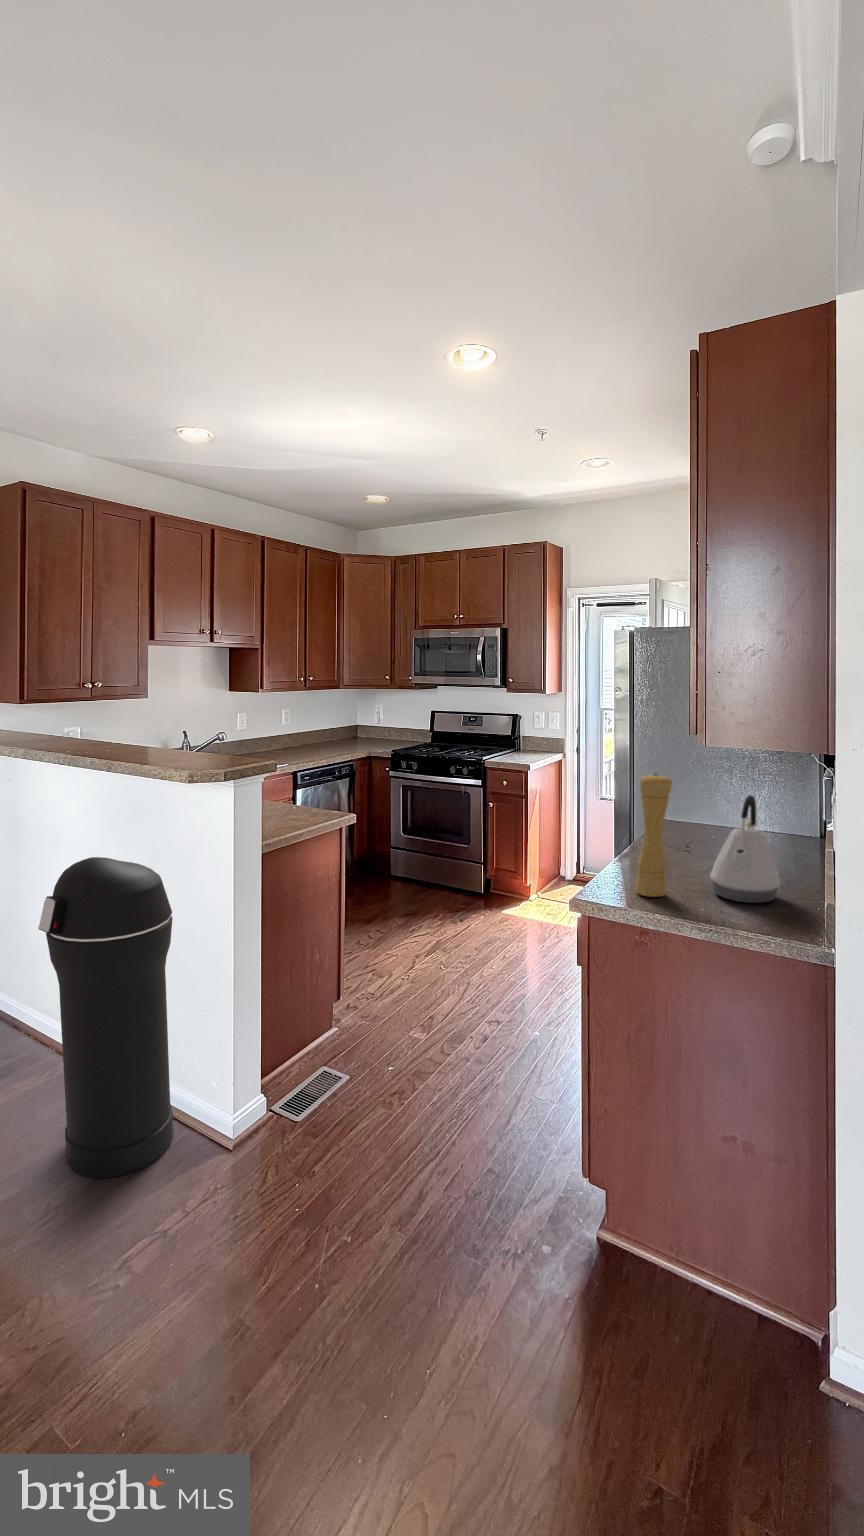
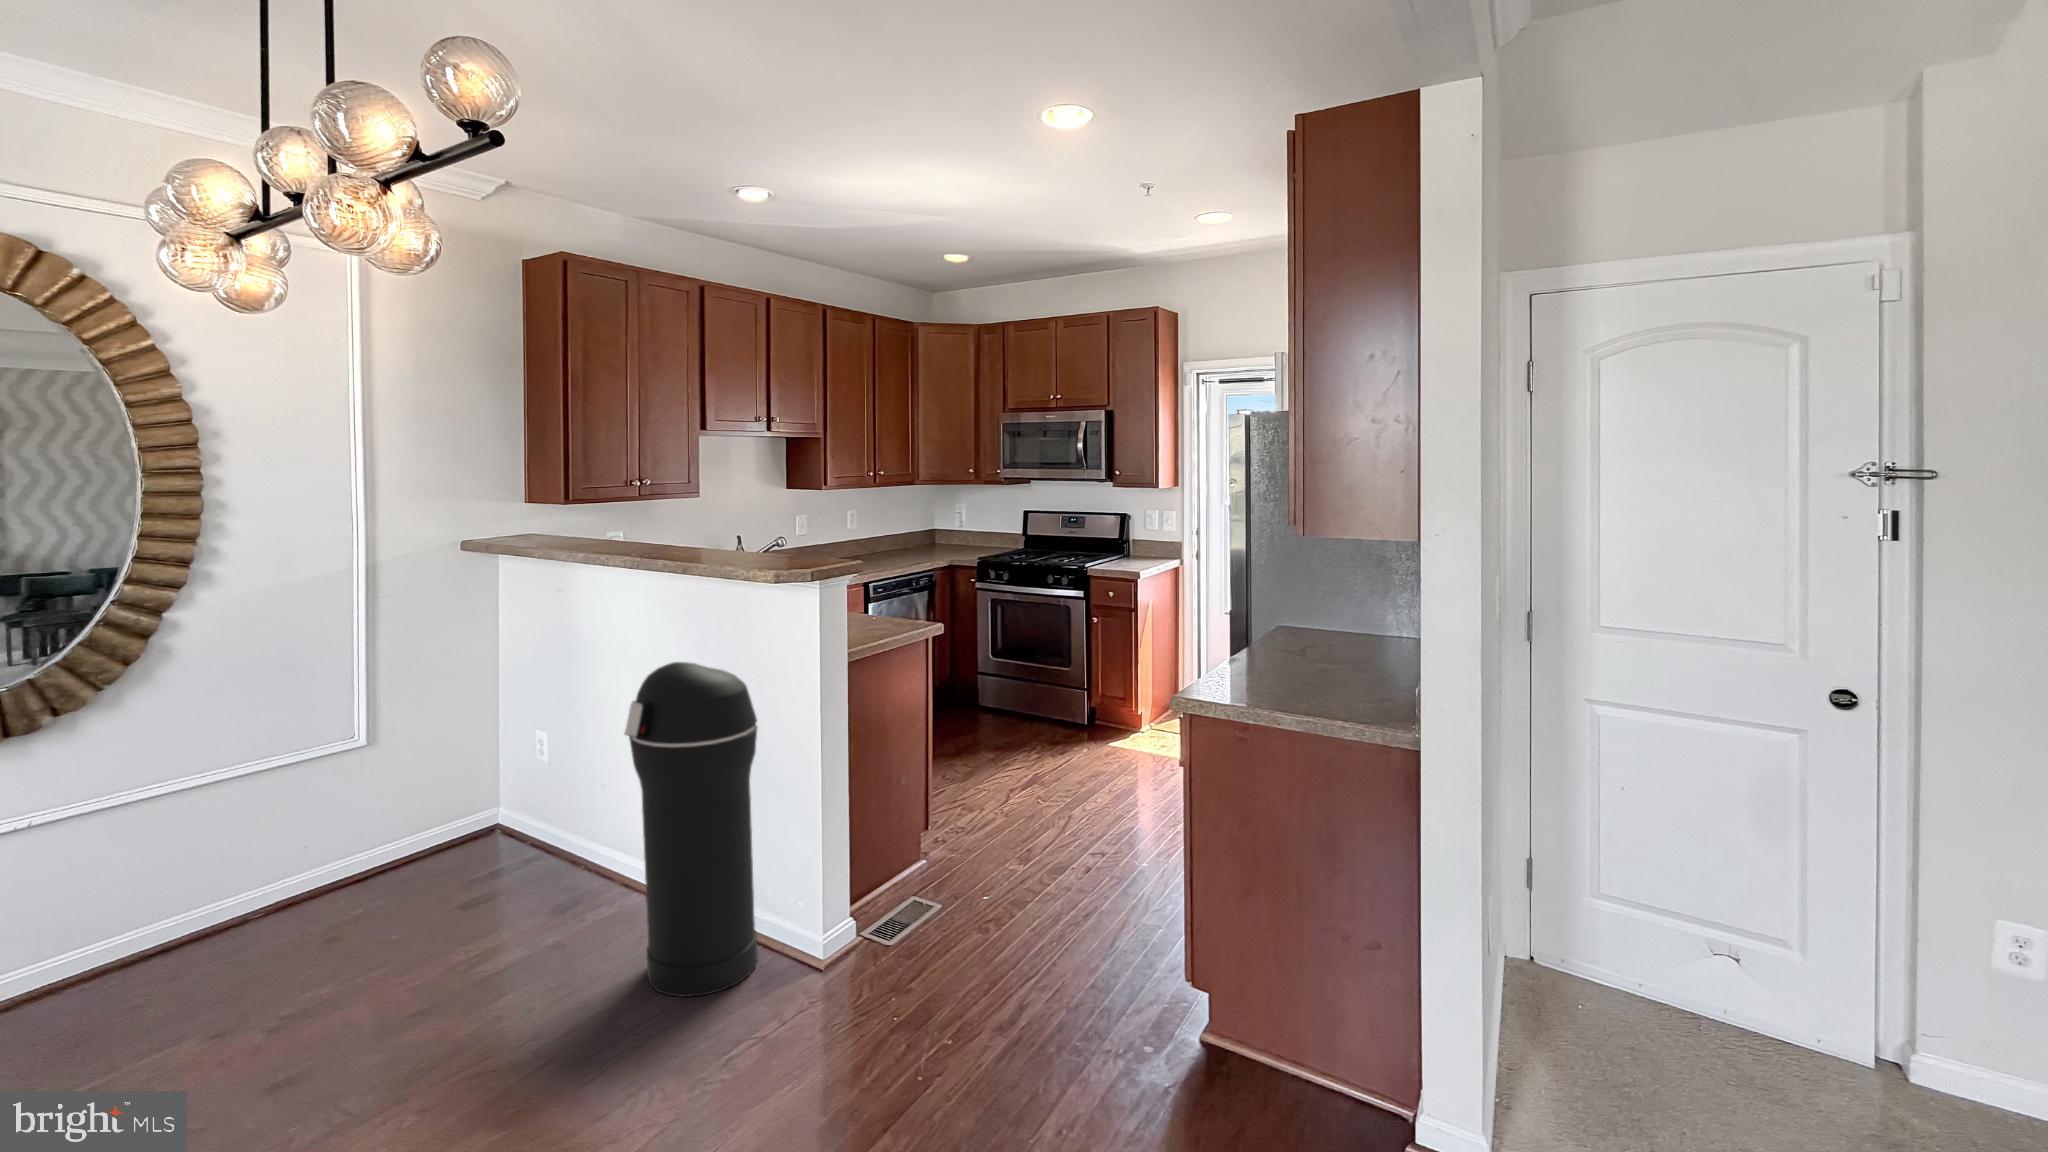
pepper mill: present [636,773,672,897] -> none [1237,566,1271,691]
kettle: present [710,795,781,903] -> none [1312,587,1381,695]

